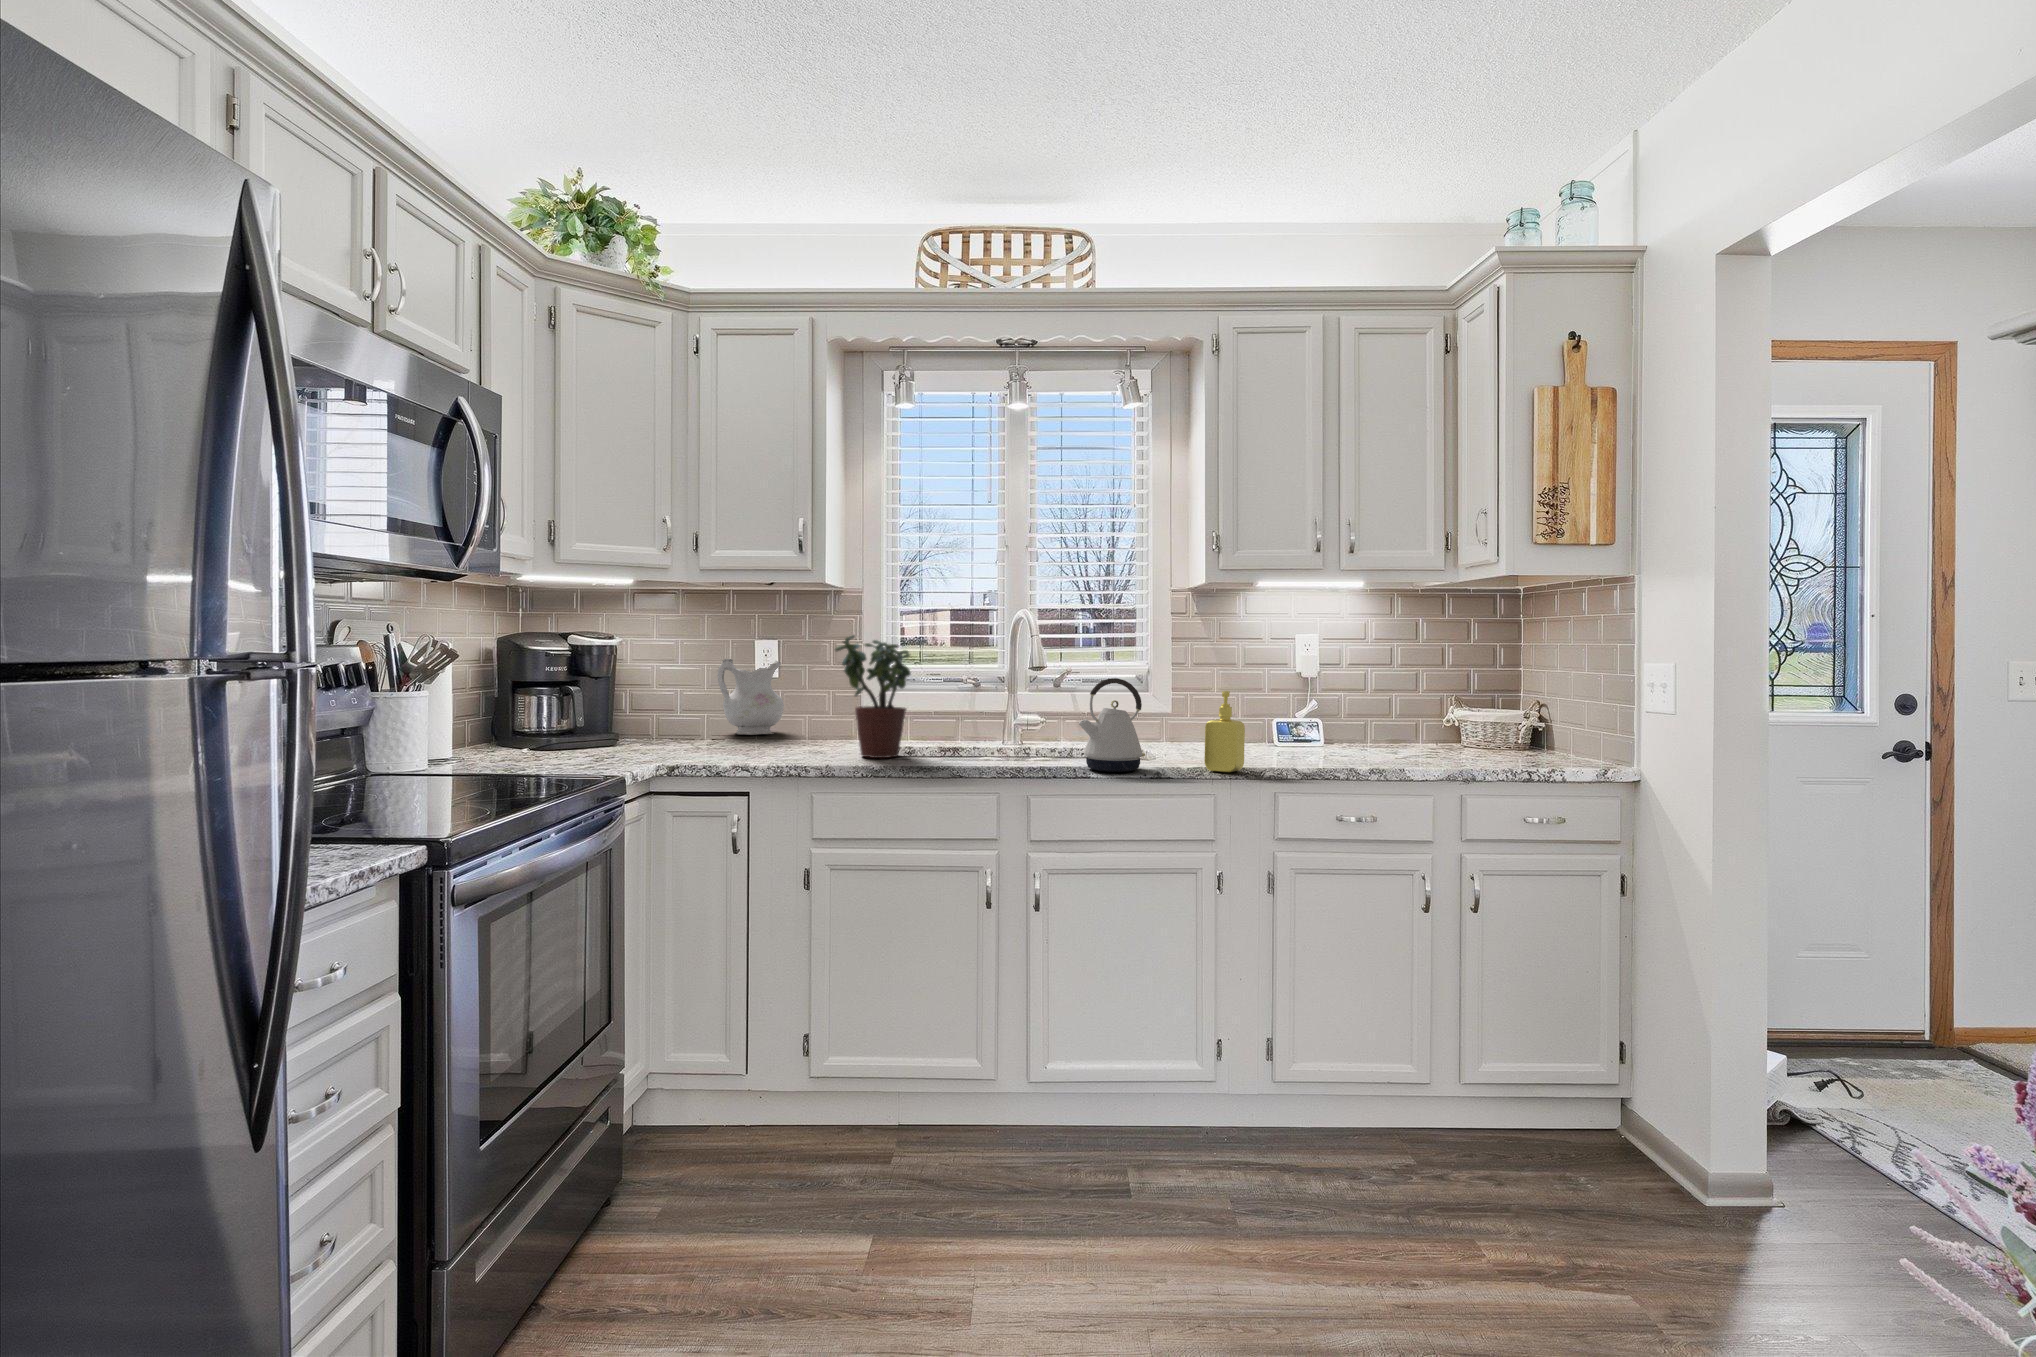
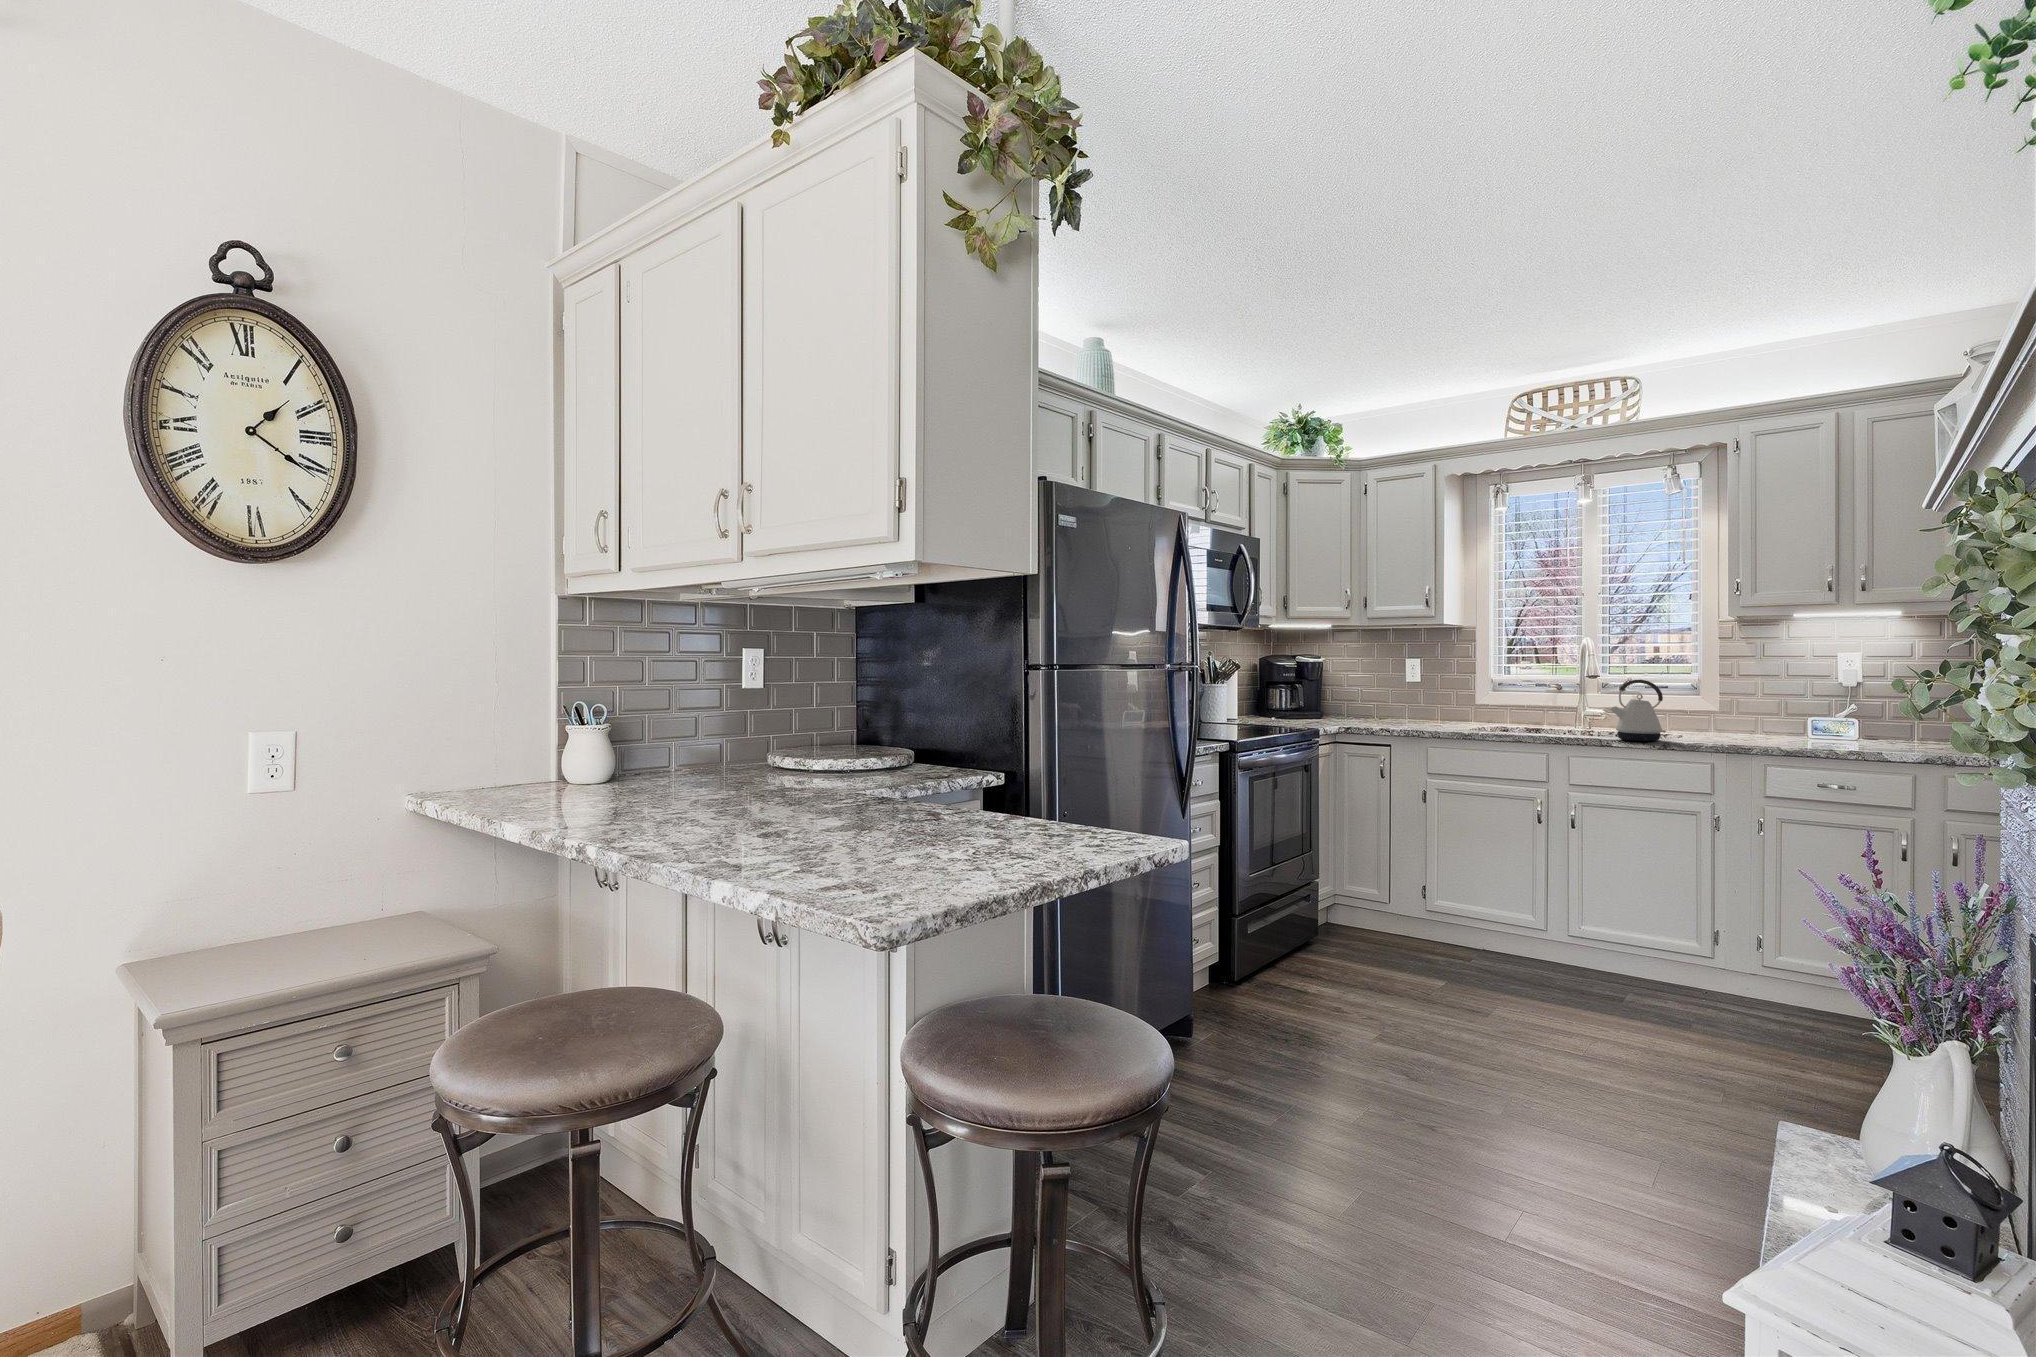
potted plant: present [835,635,911,758] -> none [1446,654,1498,729]
ceramic pitcher: present [717,659,784,735] -> none [1380,670,1423,716]
soap dispenser: present [1204,691,1245,772] -> none [1714,688,1749,745]

